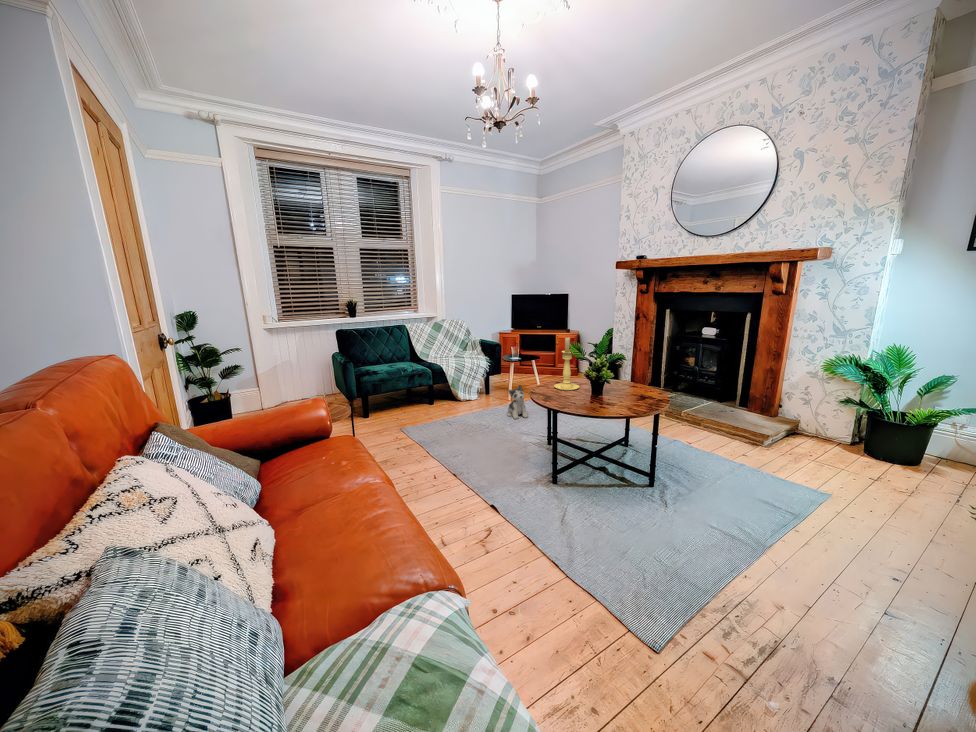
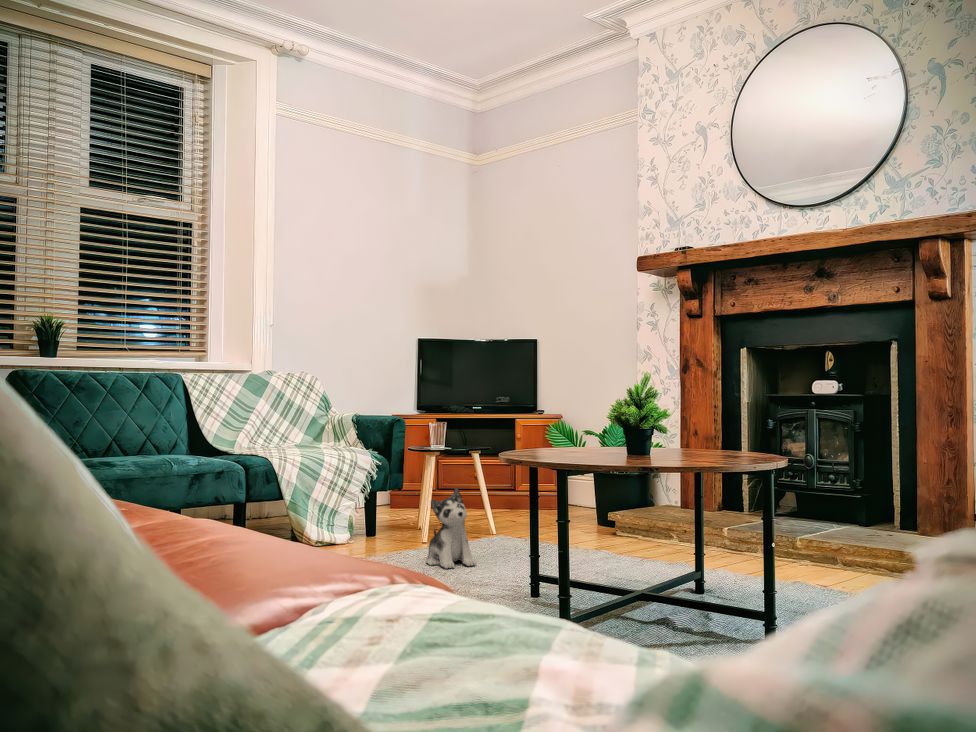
candle holder: present [554,337,579,390] -> none [548,343,603,458]

